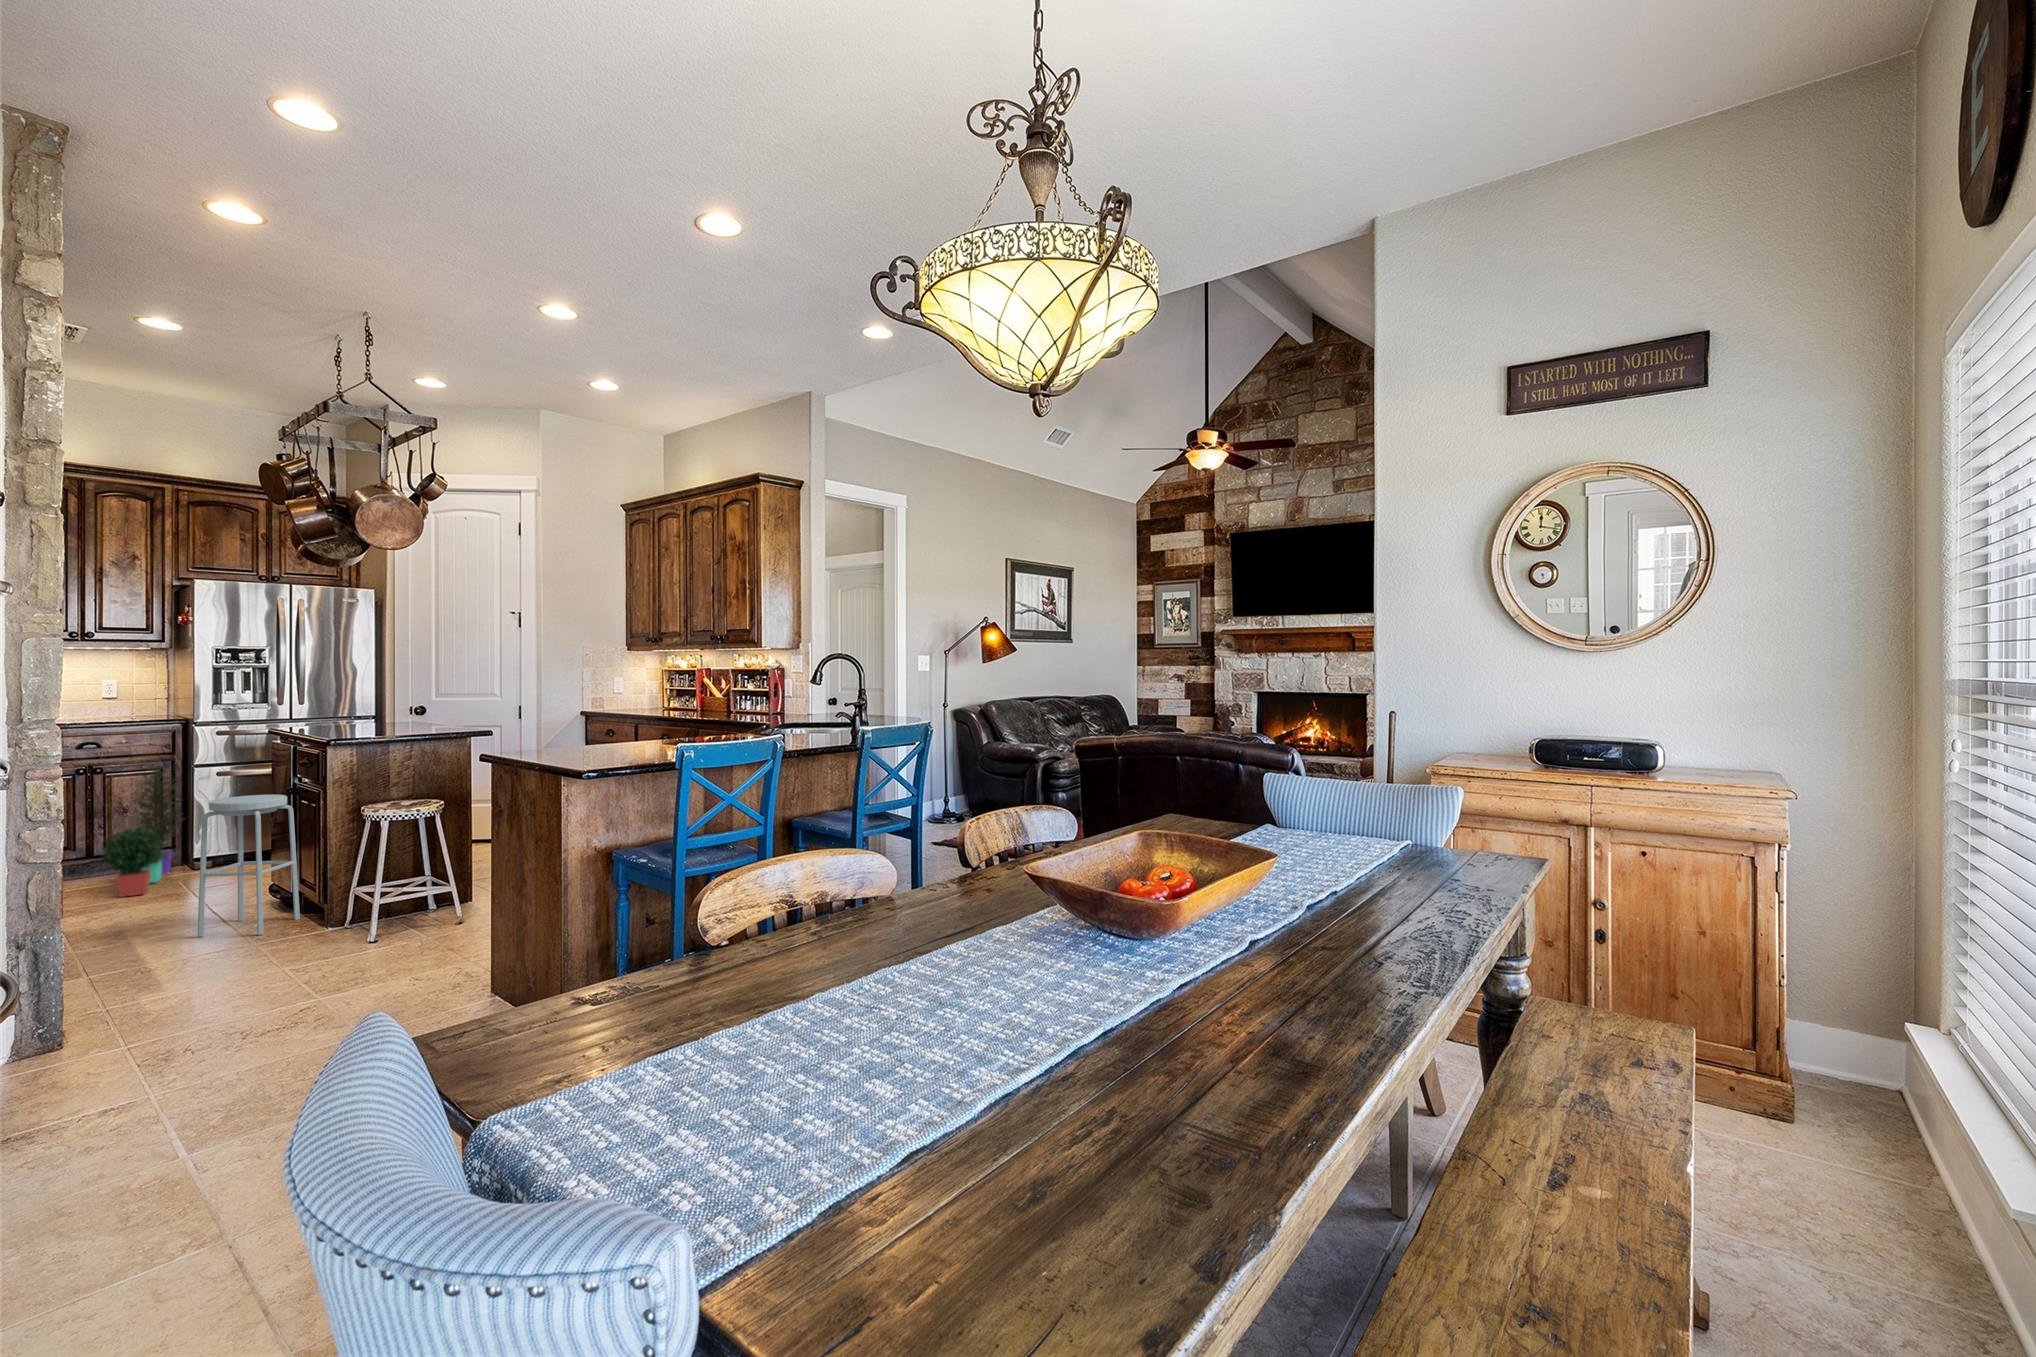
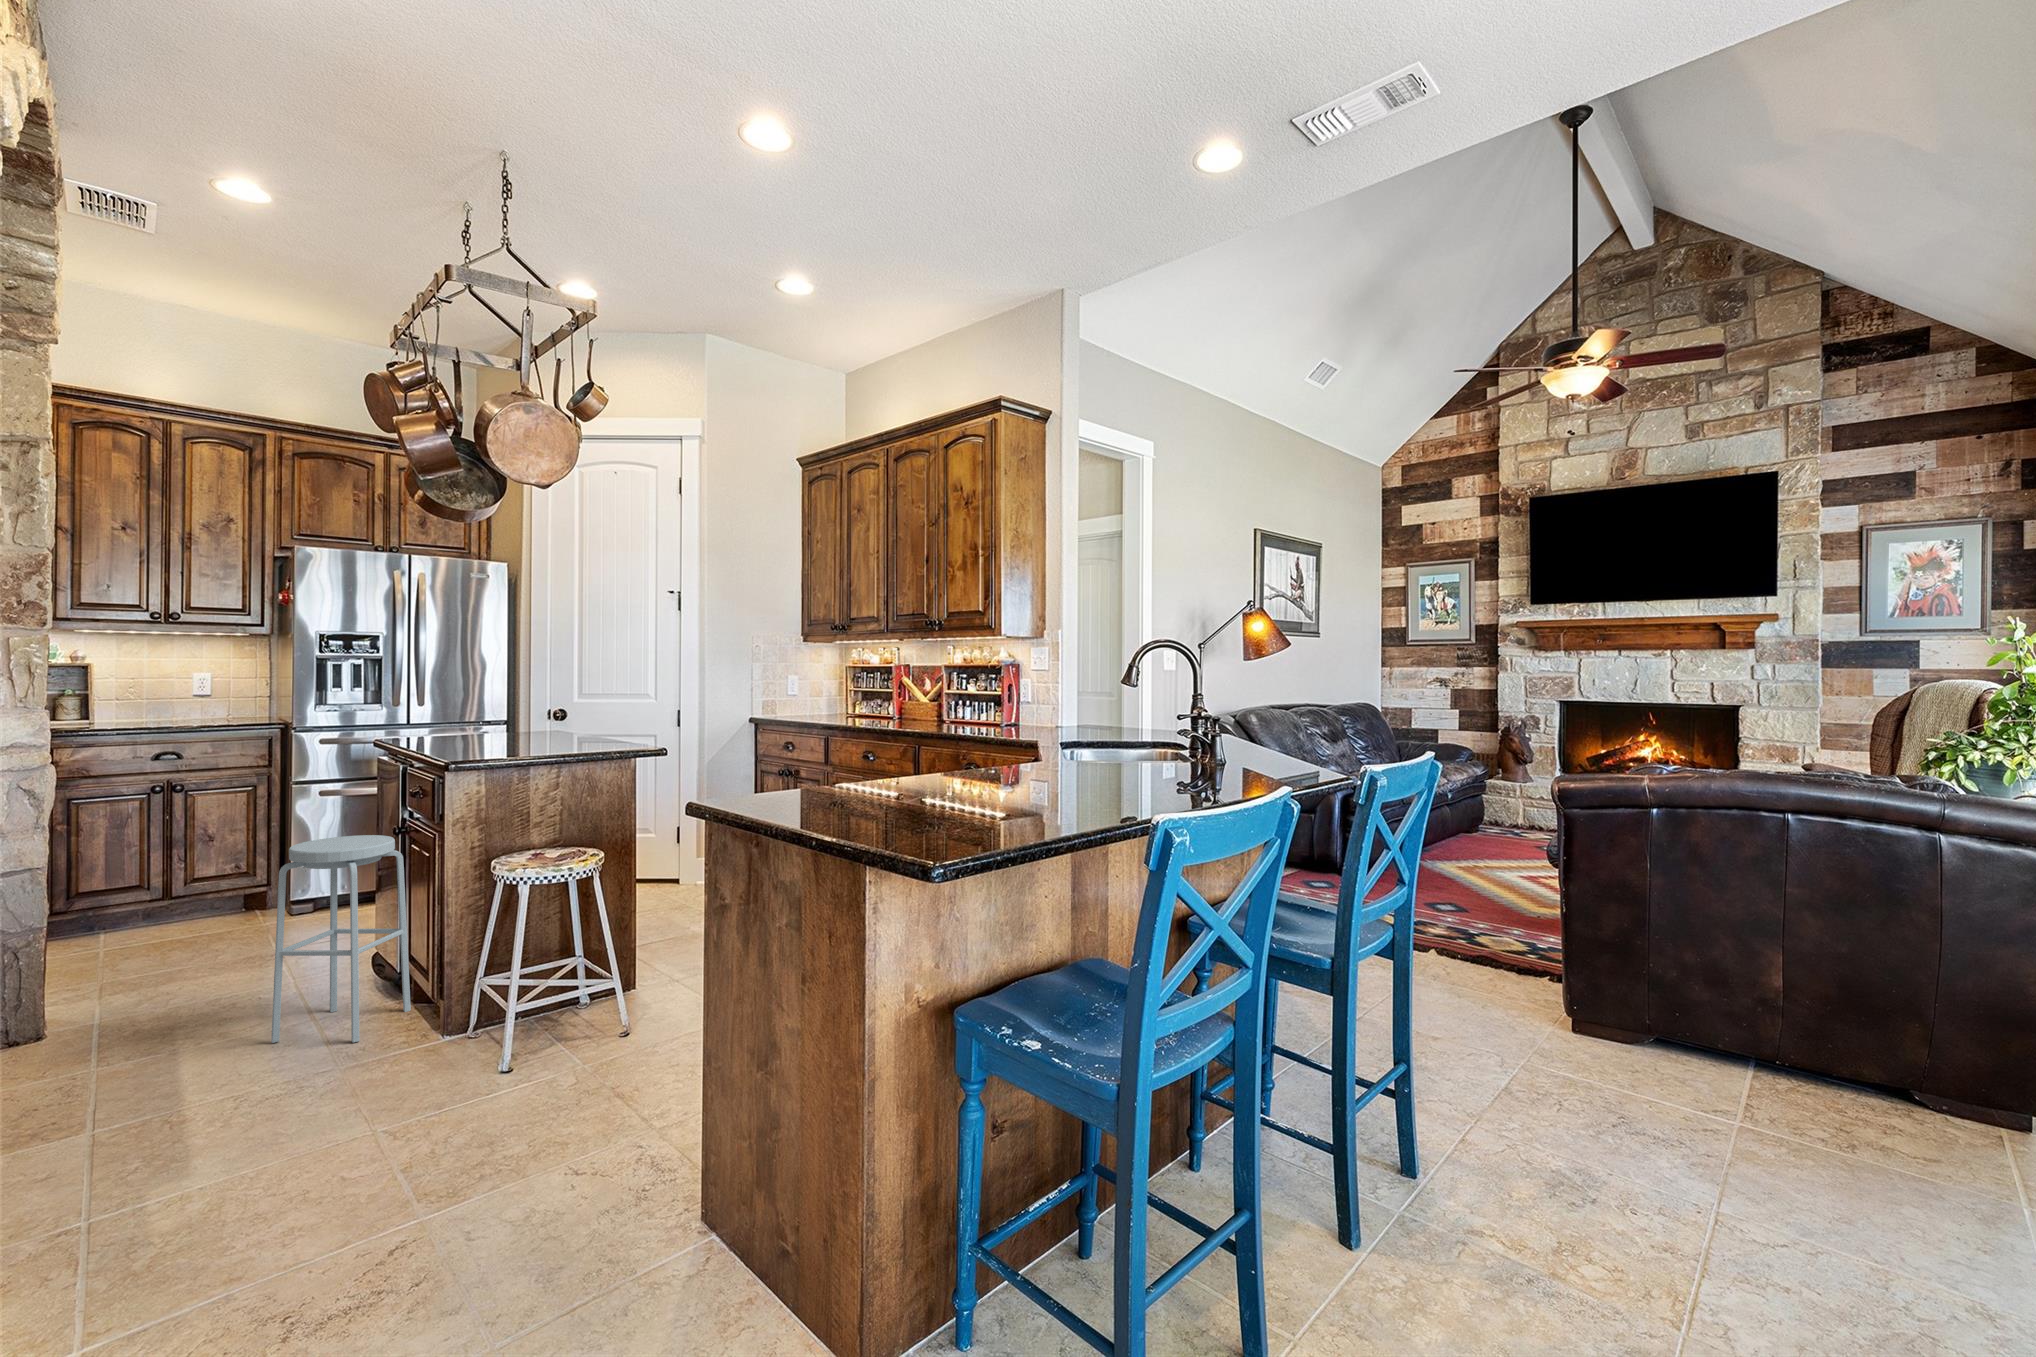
potted plant: present [102,766,181,897] -> none [168,780,286,959]

